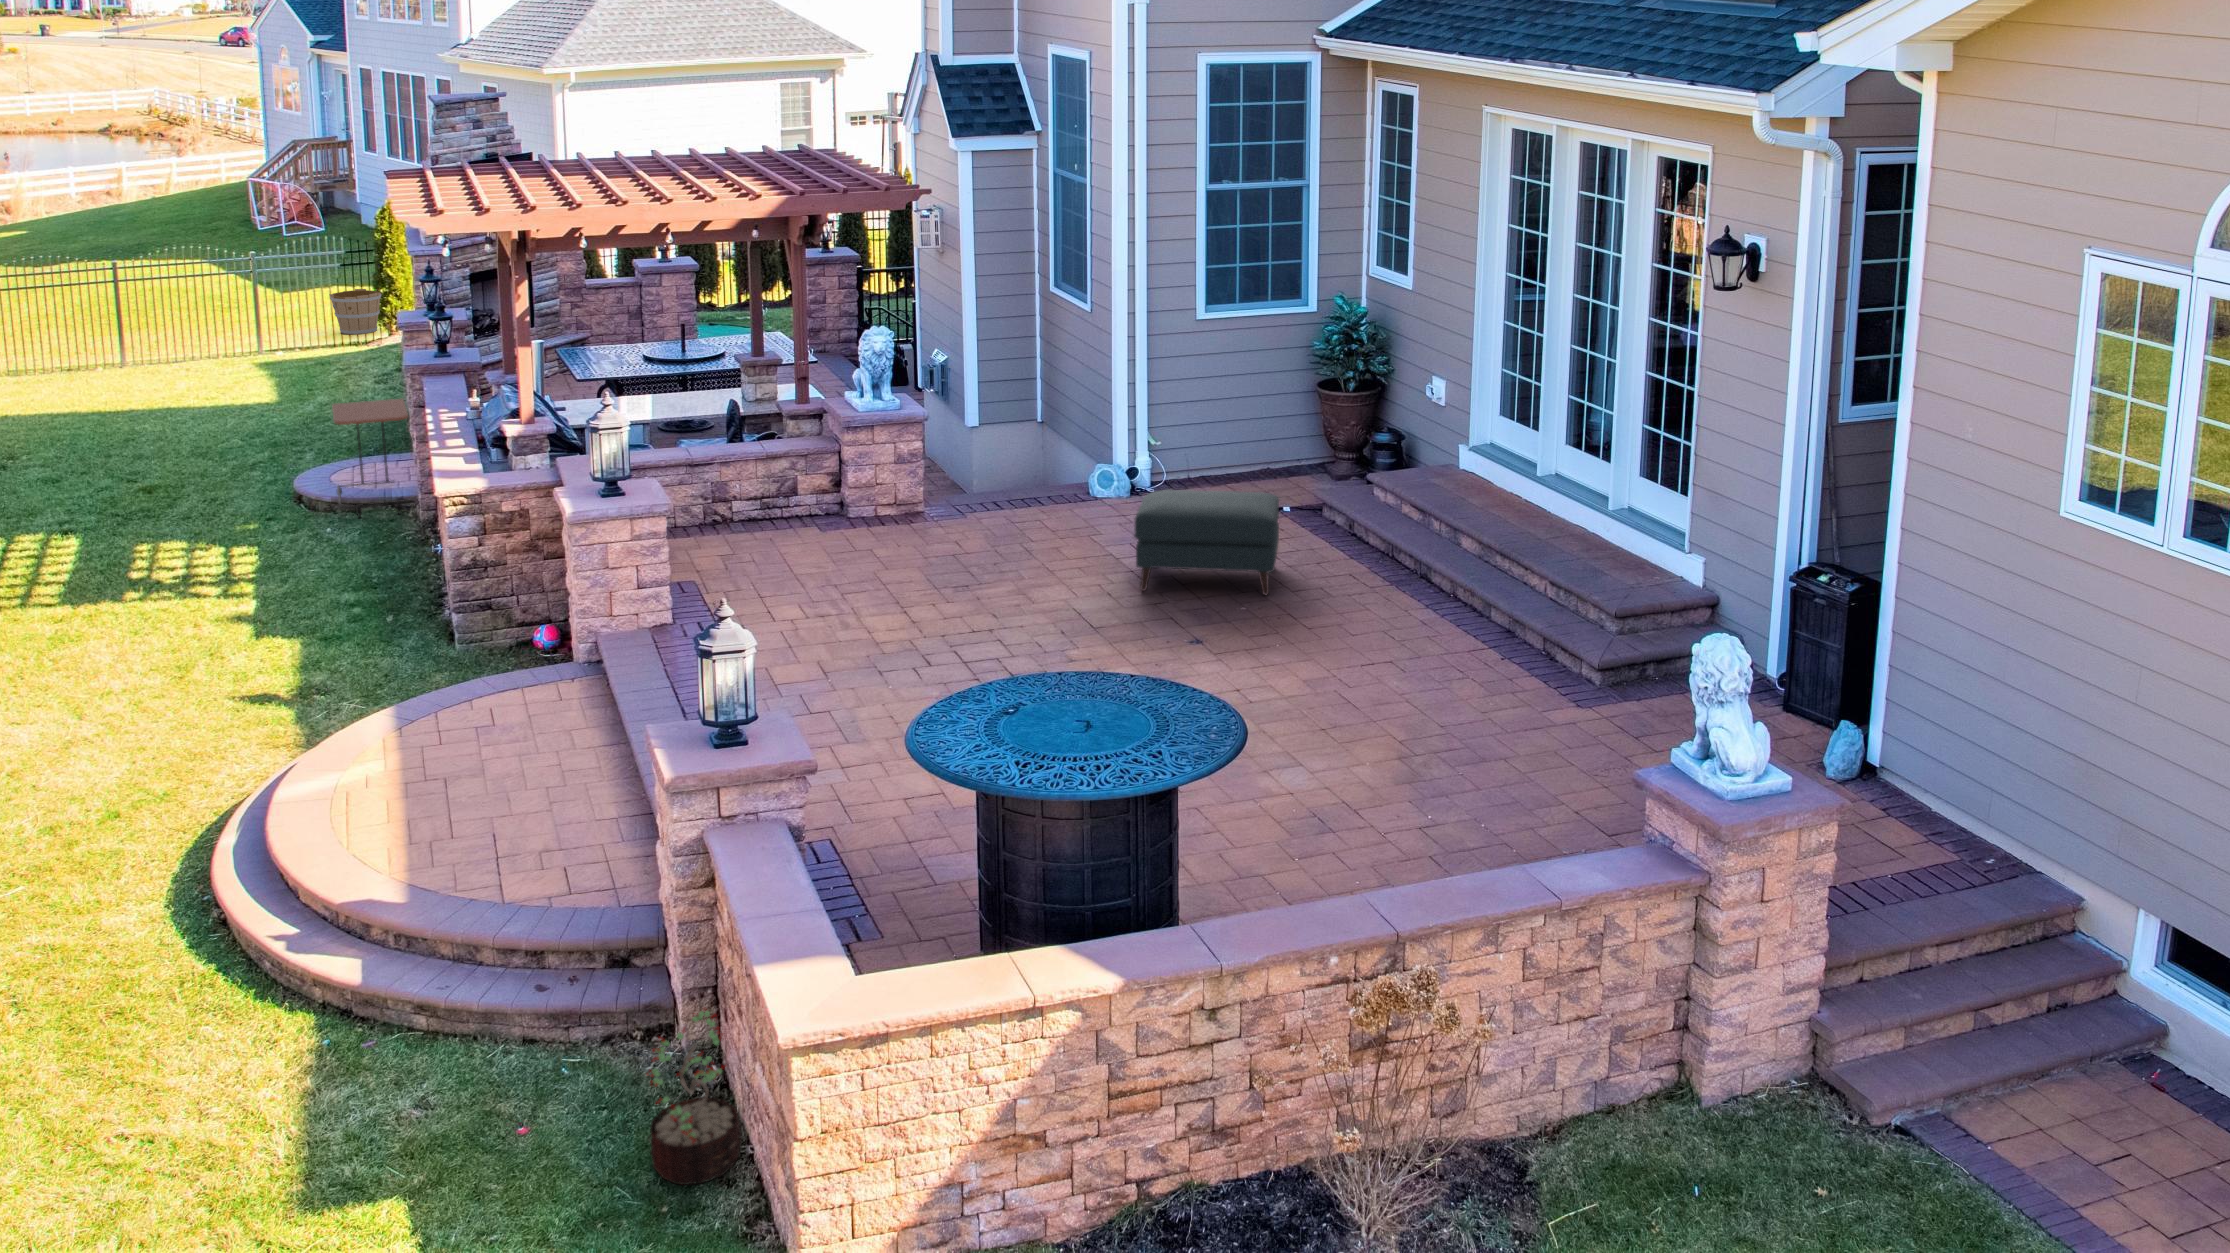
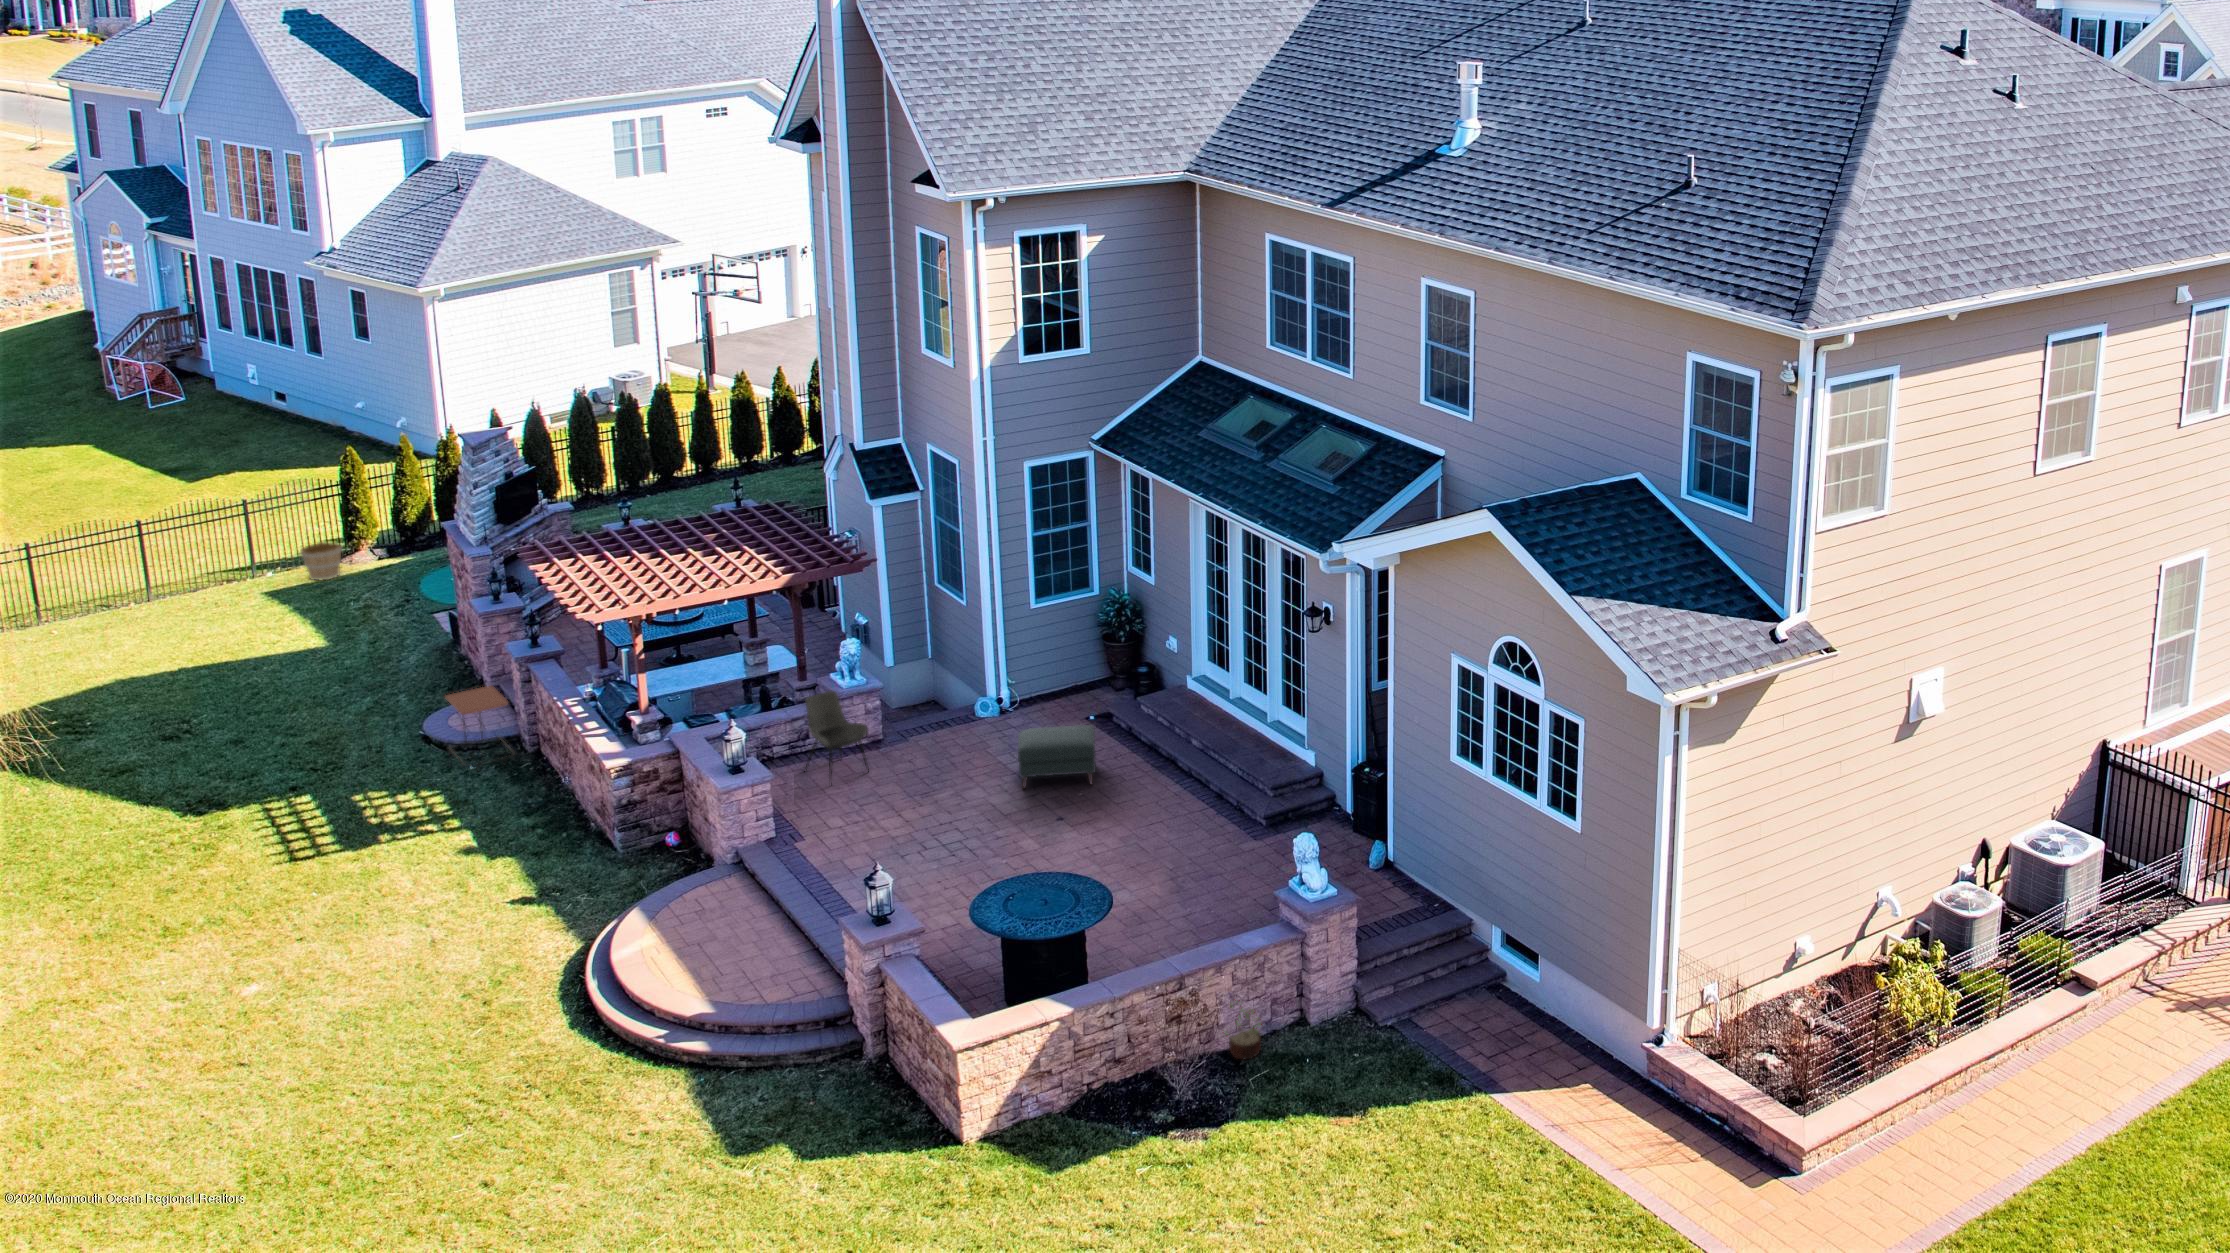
dining chair: none [790,402,893,558] -> present [806,690,868,781]
decorative plant: present [647,1008,742,1185] -> present [1229,999,1262,1060]

